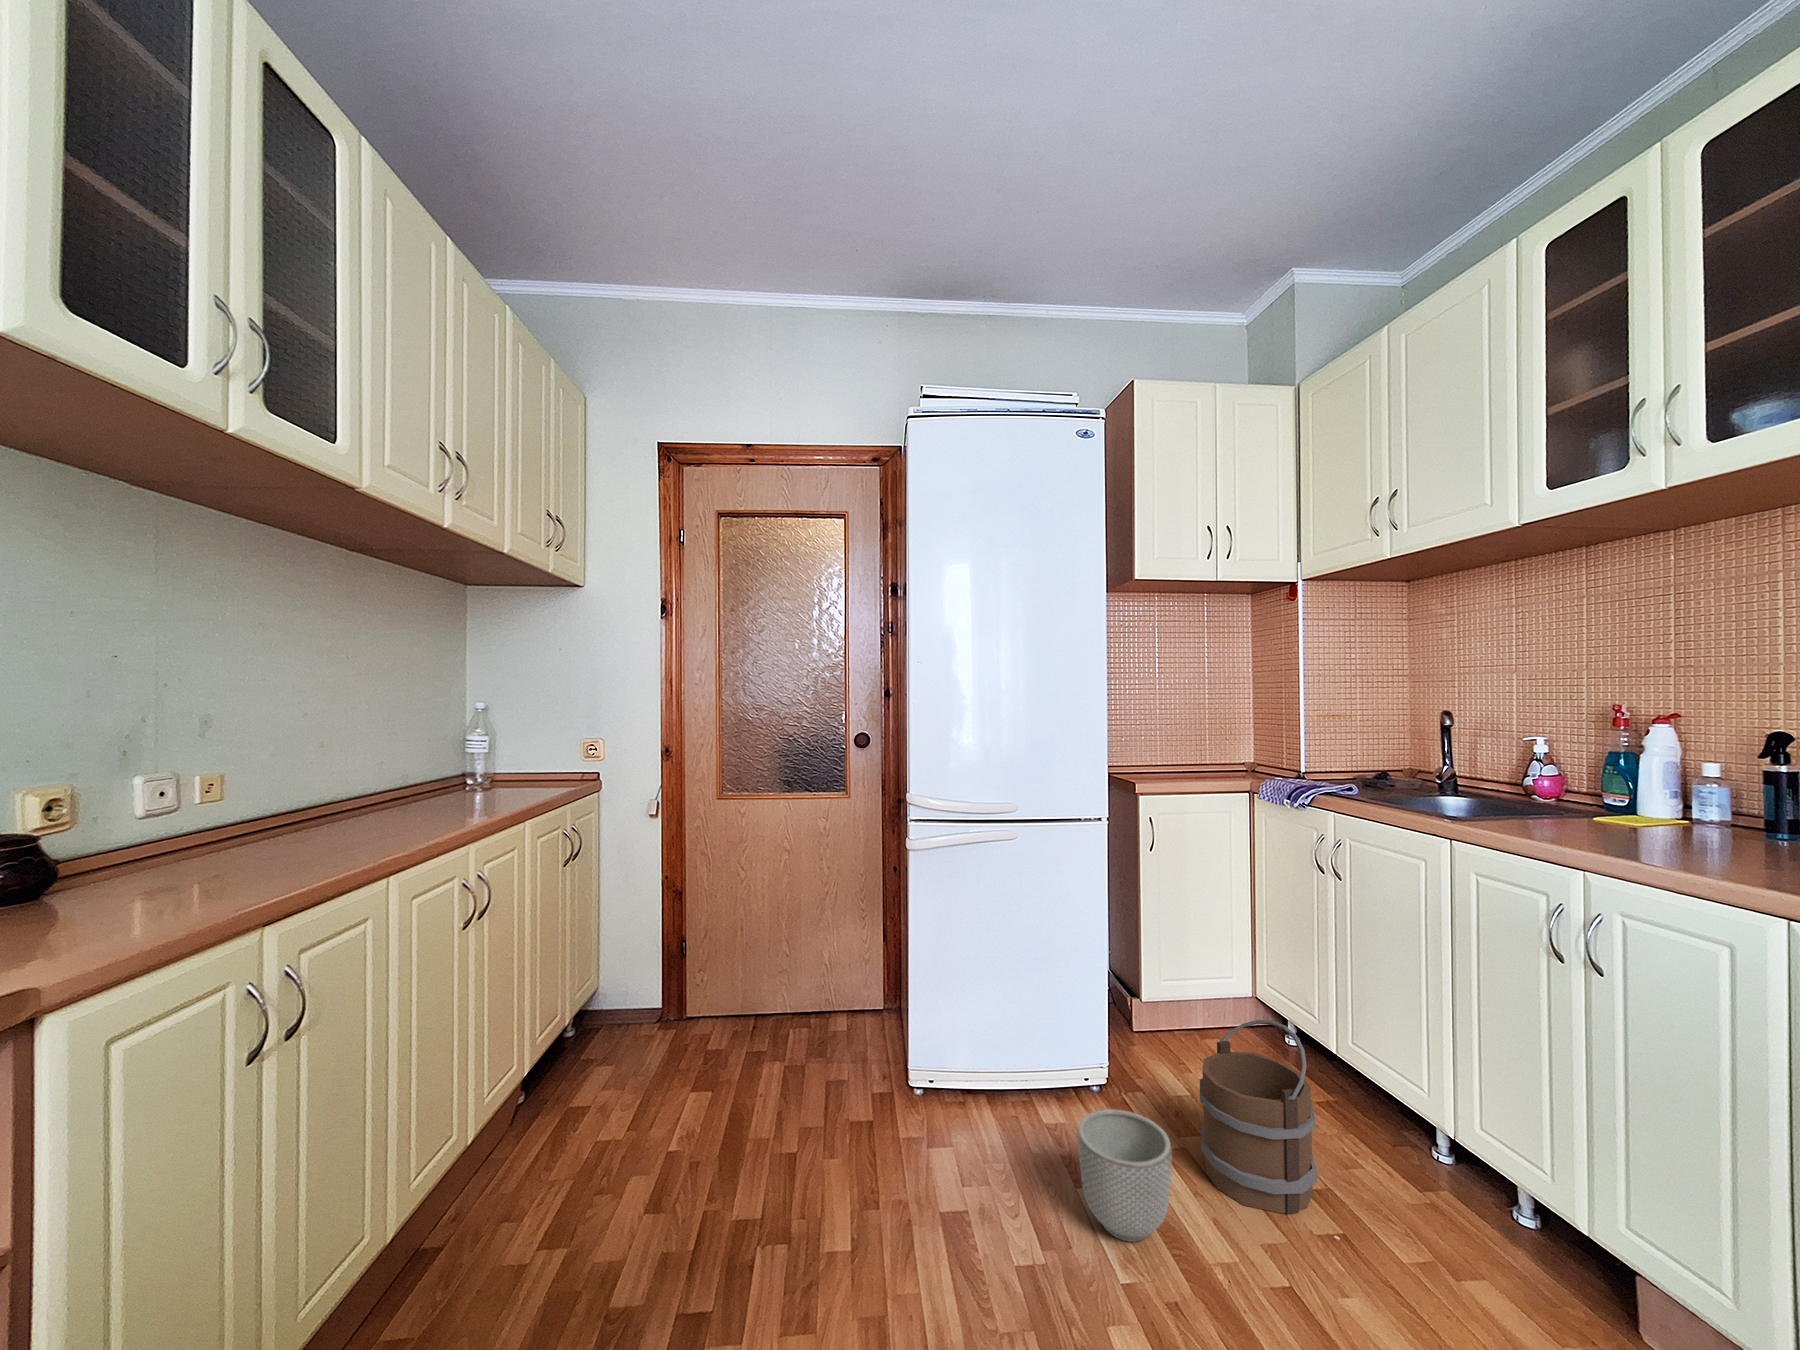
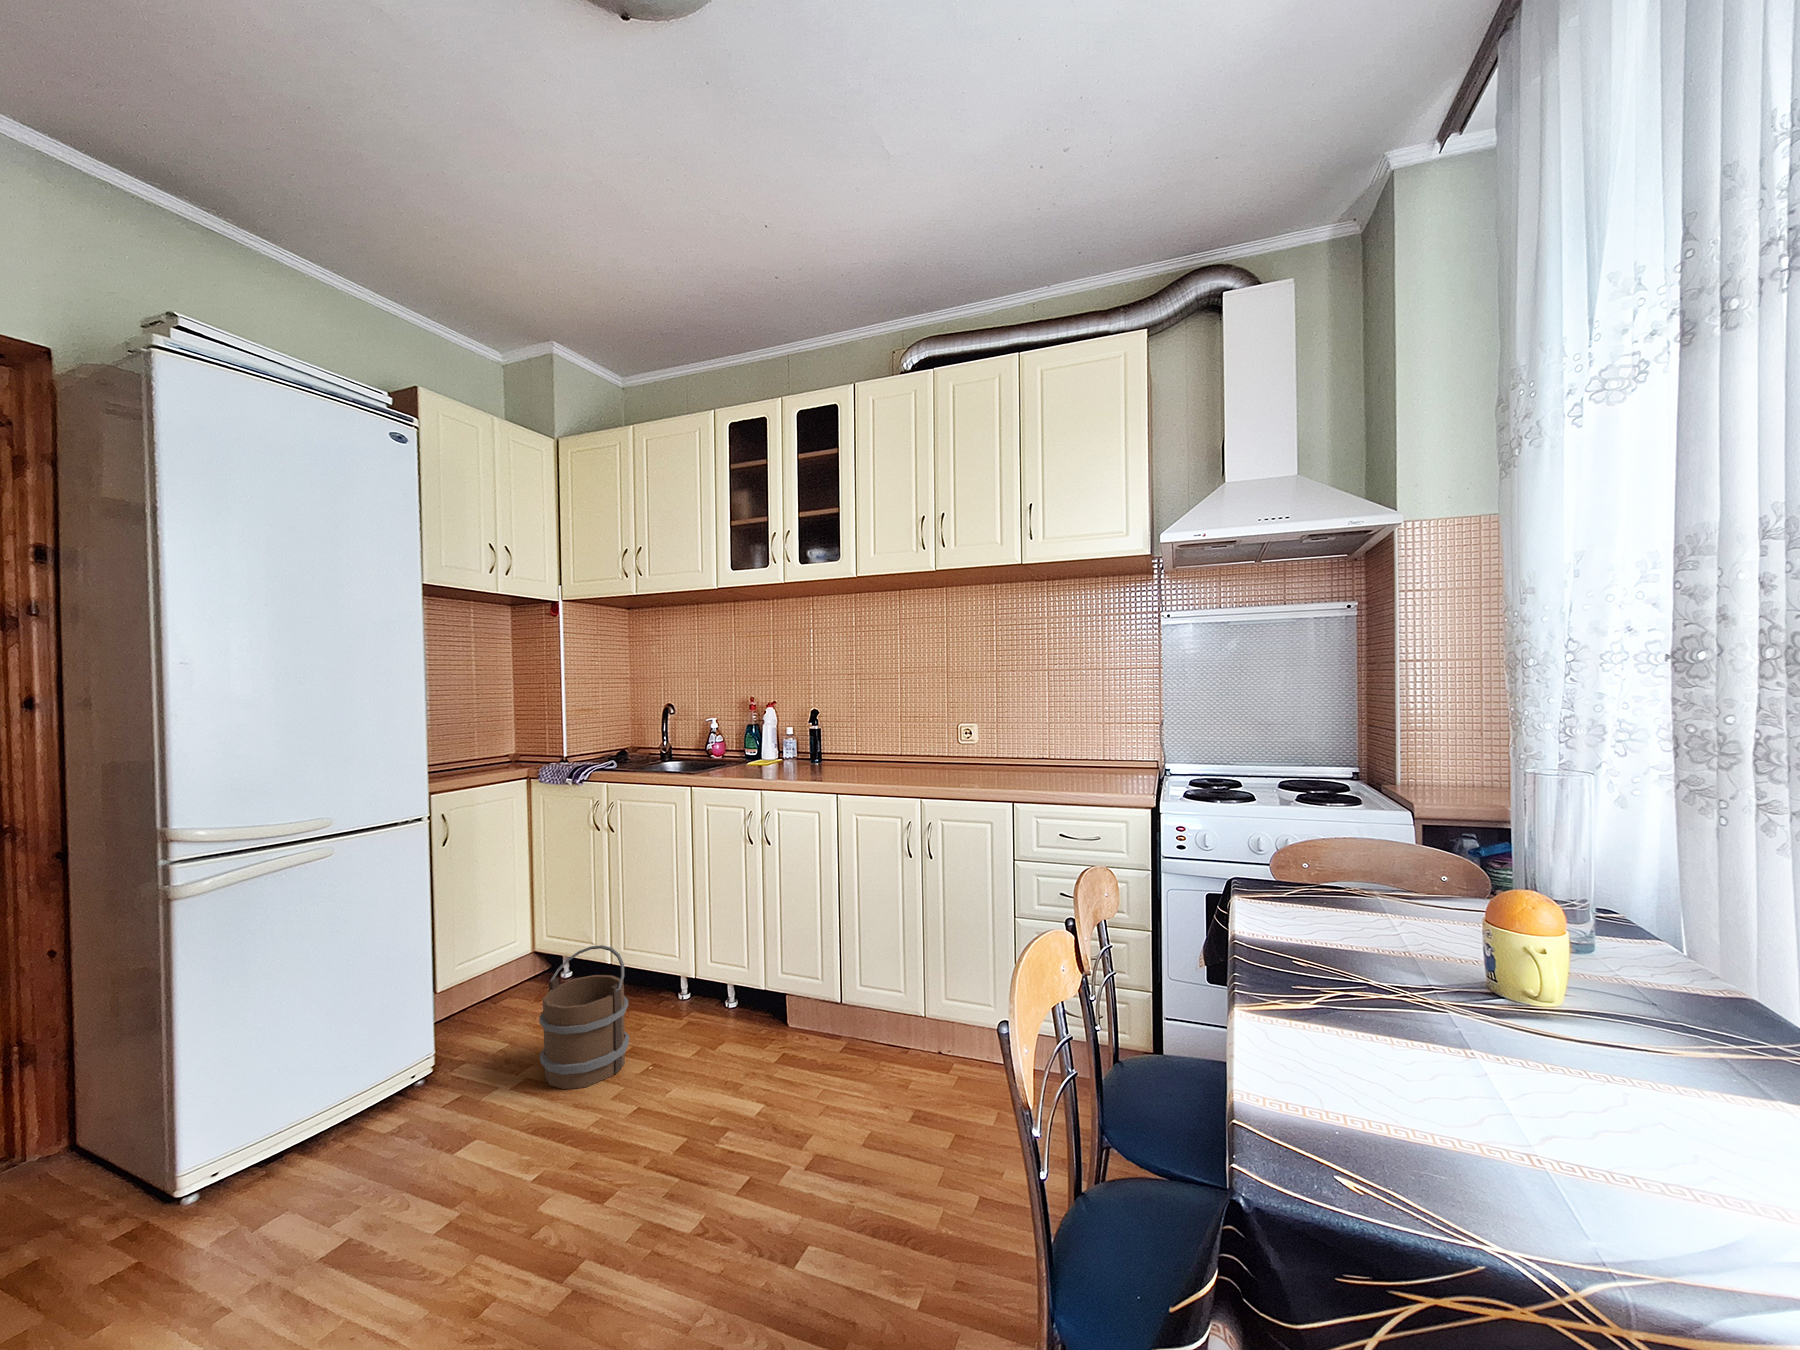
planter: present [1078,1109,1172,1242] -> none [464,1058,552,1164]

